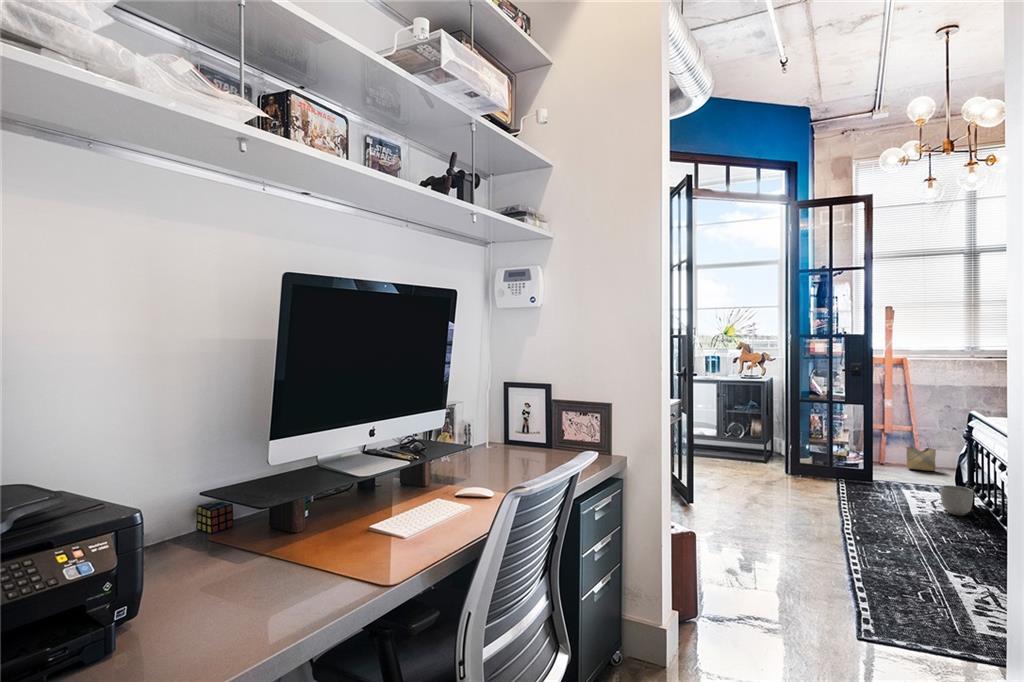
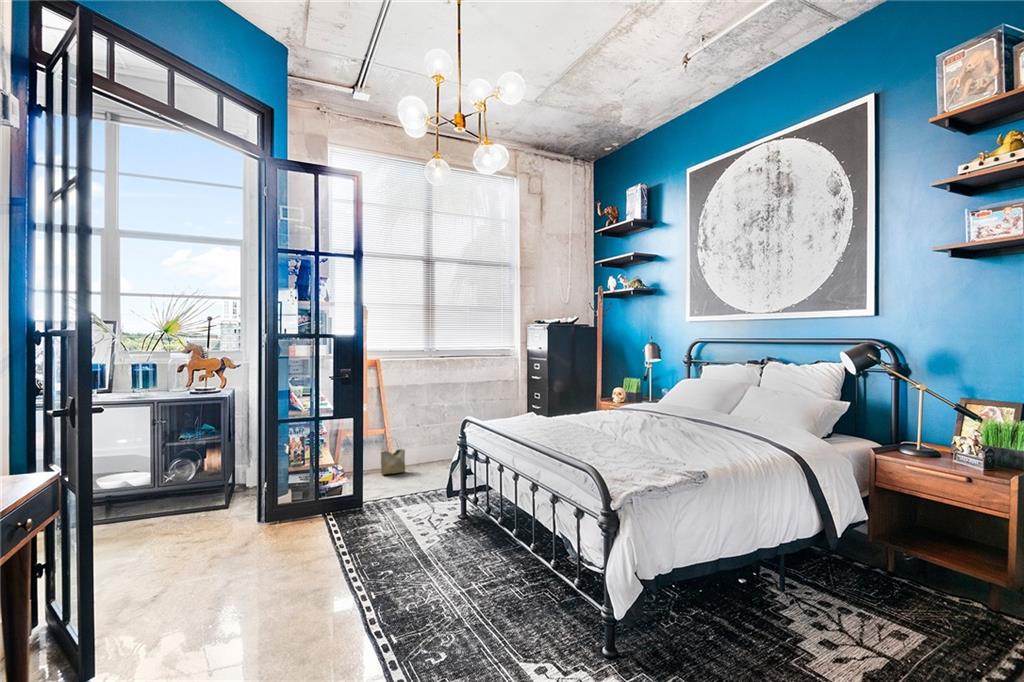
planter: present [940,485,973,515] -> none [439,500,467,534]

